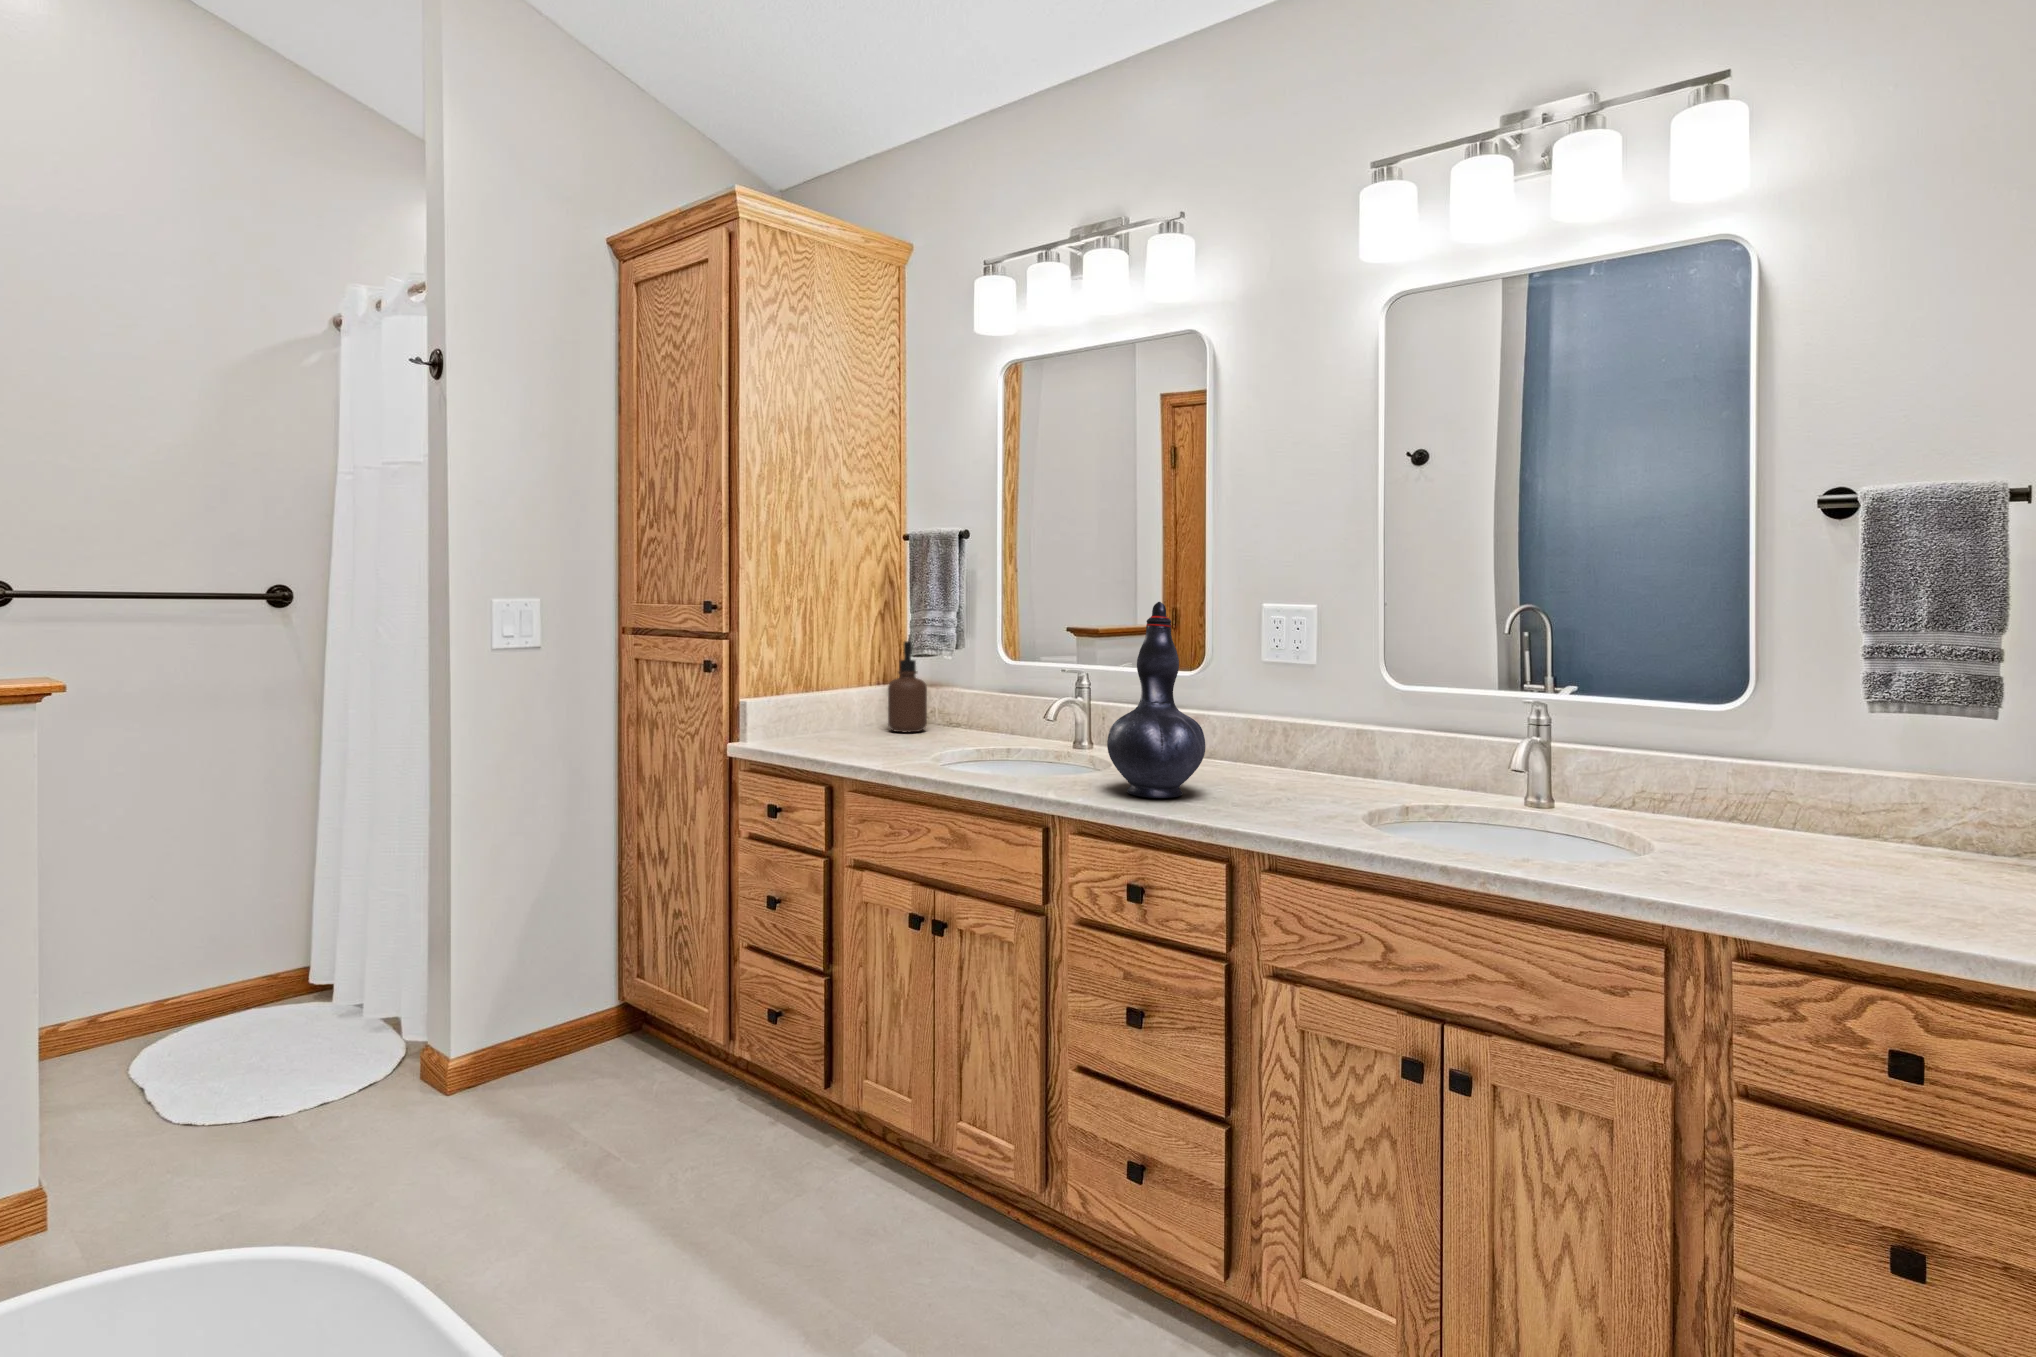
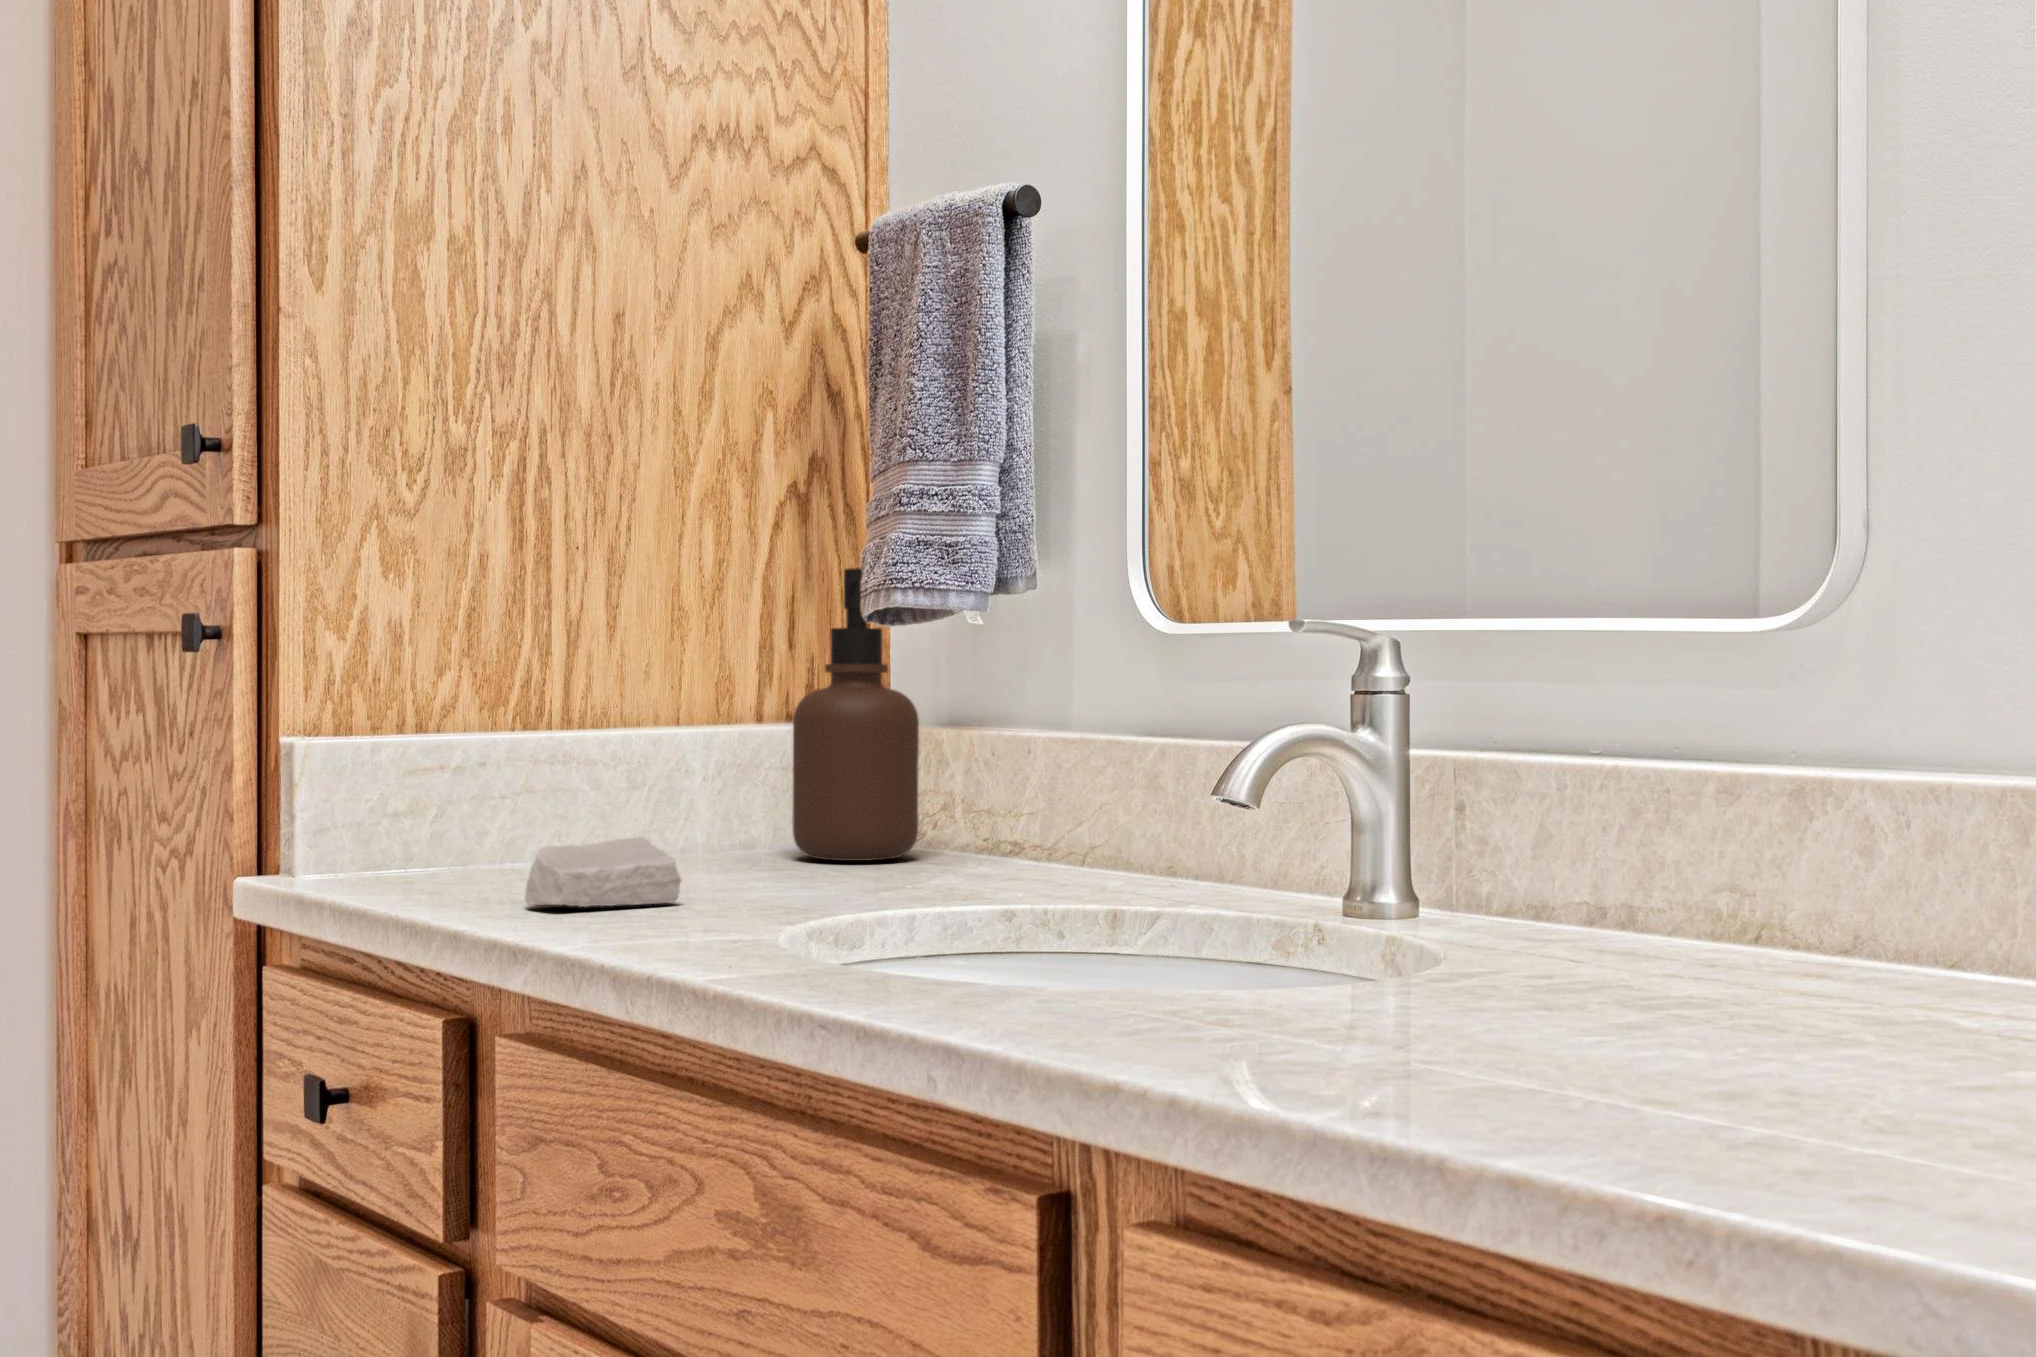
decorative vase: present [1107,602,1205,798] -> none [1331,183,1801,1096]
soap bar: none [842,732,886,754] -> present [525,837,681,907]

